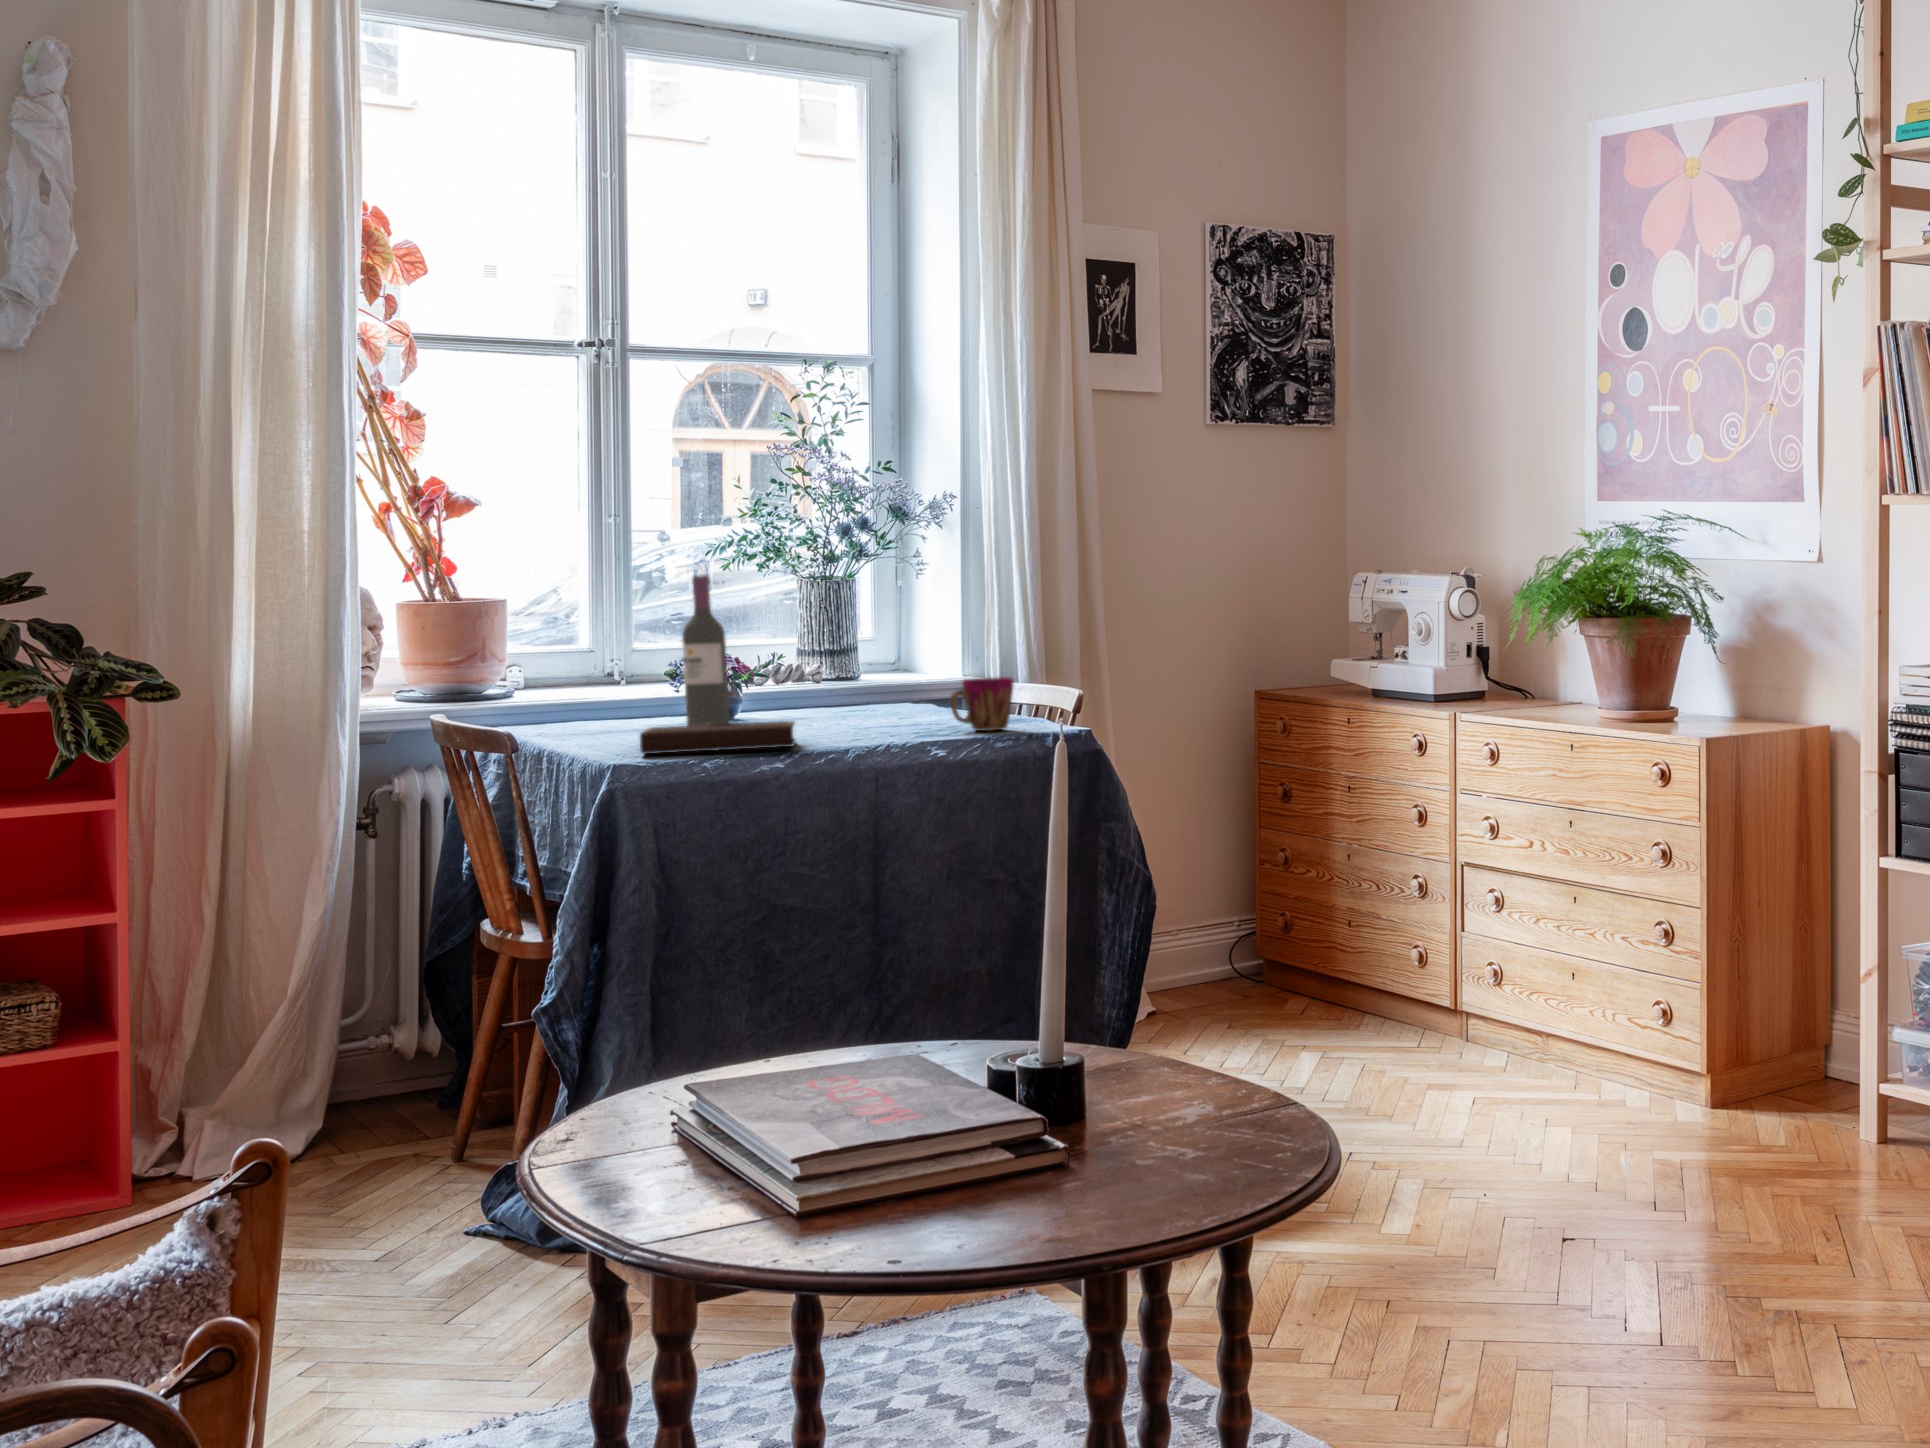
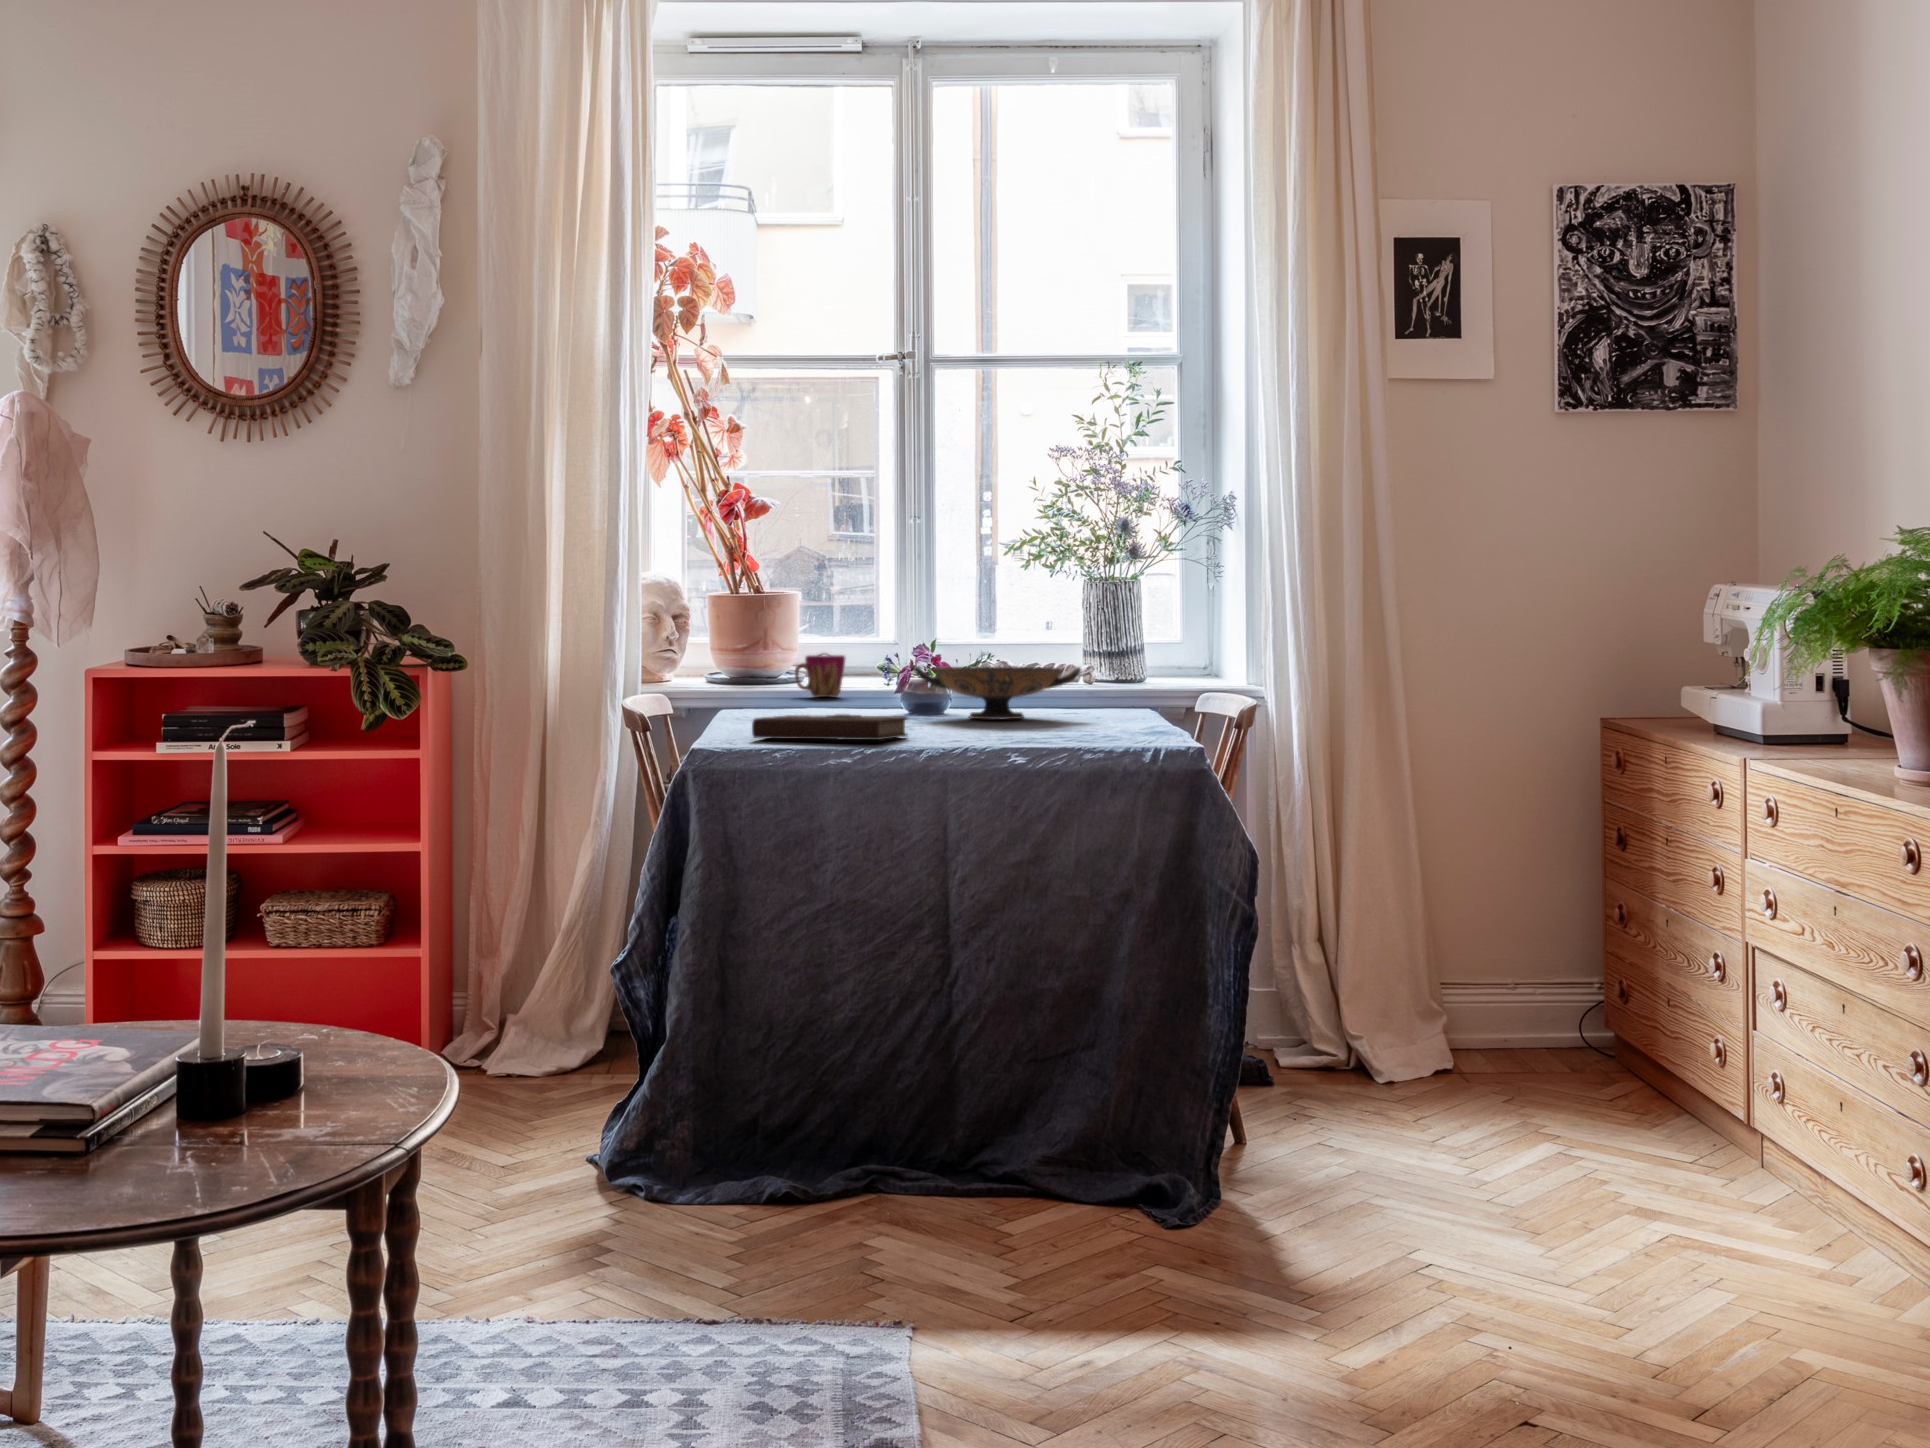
wine bottle: present [682,575,730,726] -> none [849,576,887,725]
decorative bowl: none [729,662,902,719] -> present [914,666,1081,719]
cup: present [951,677,1014,731] -> present [795,655,845,697]

